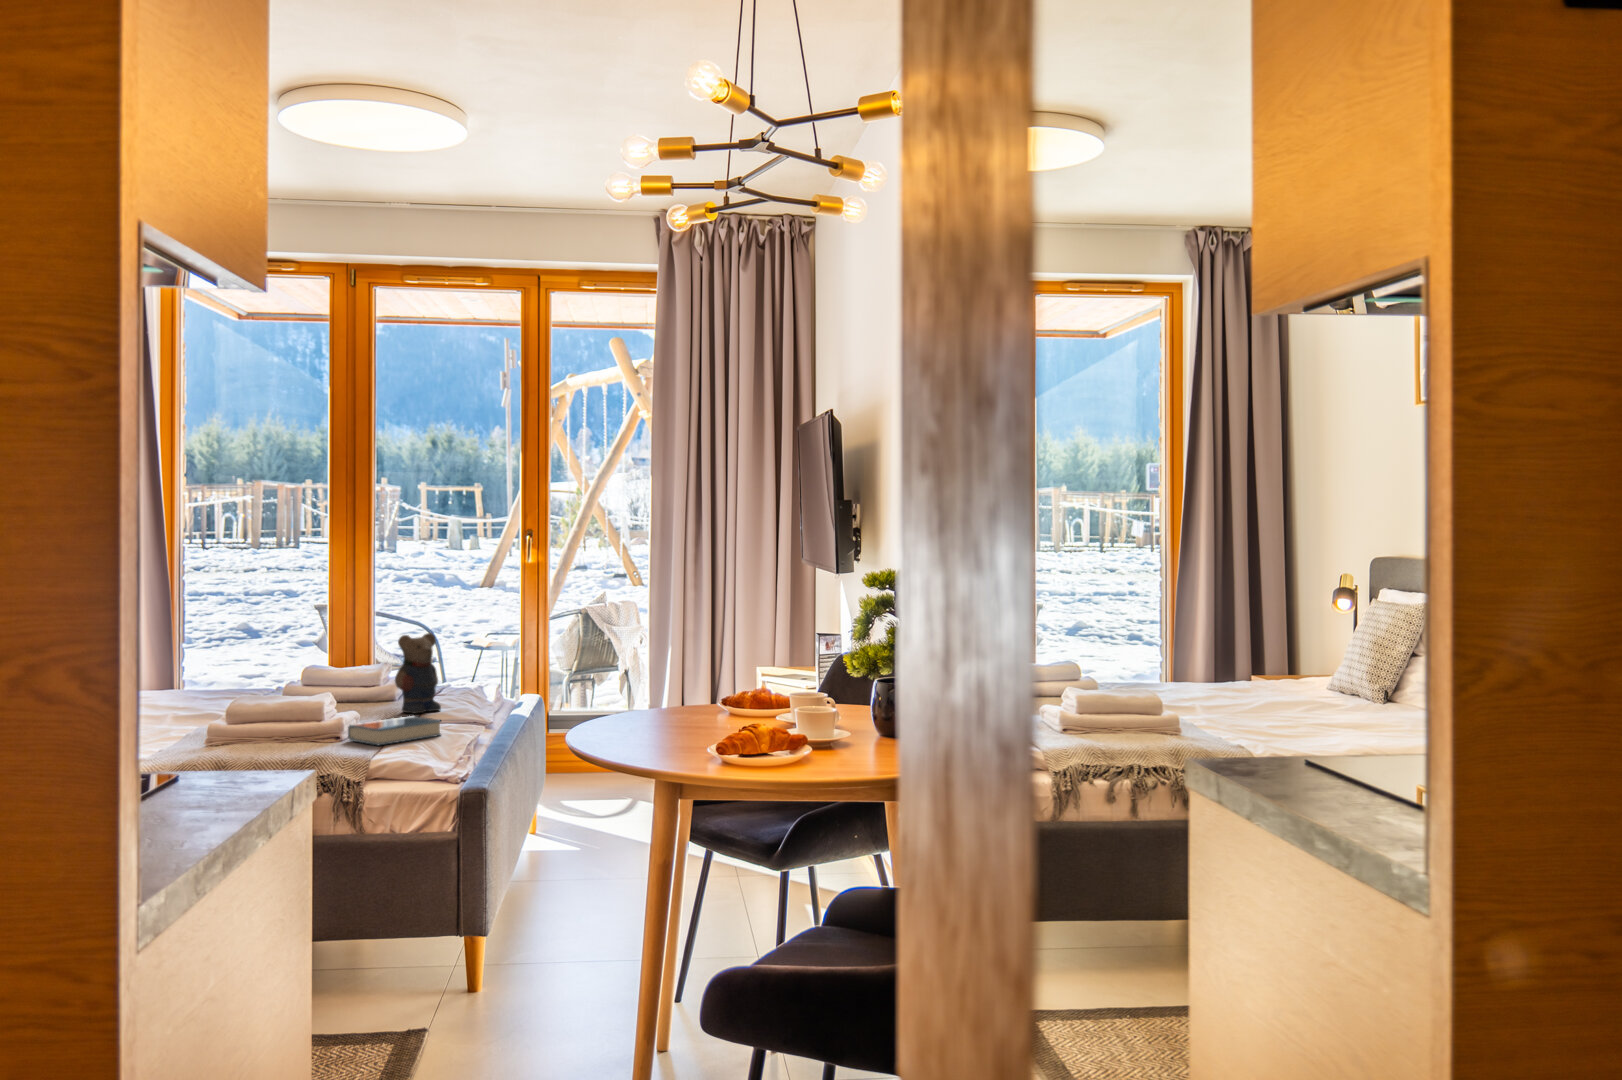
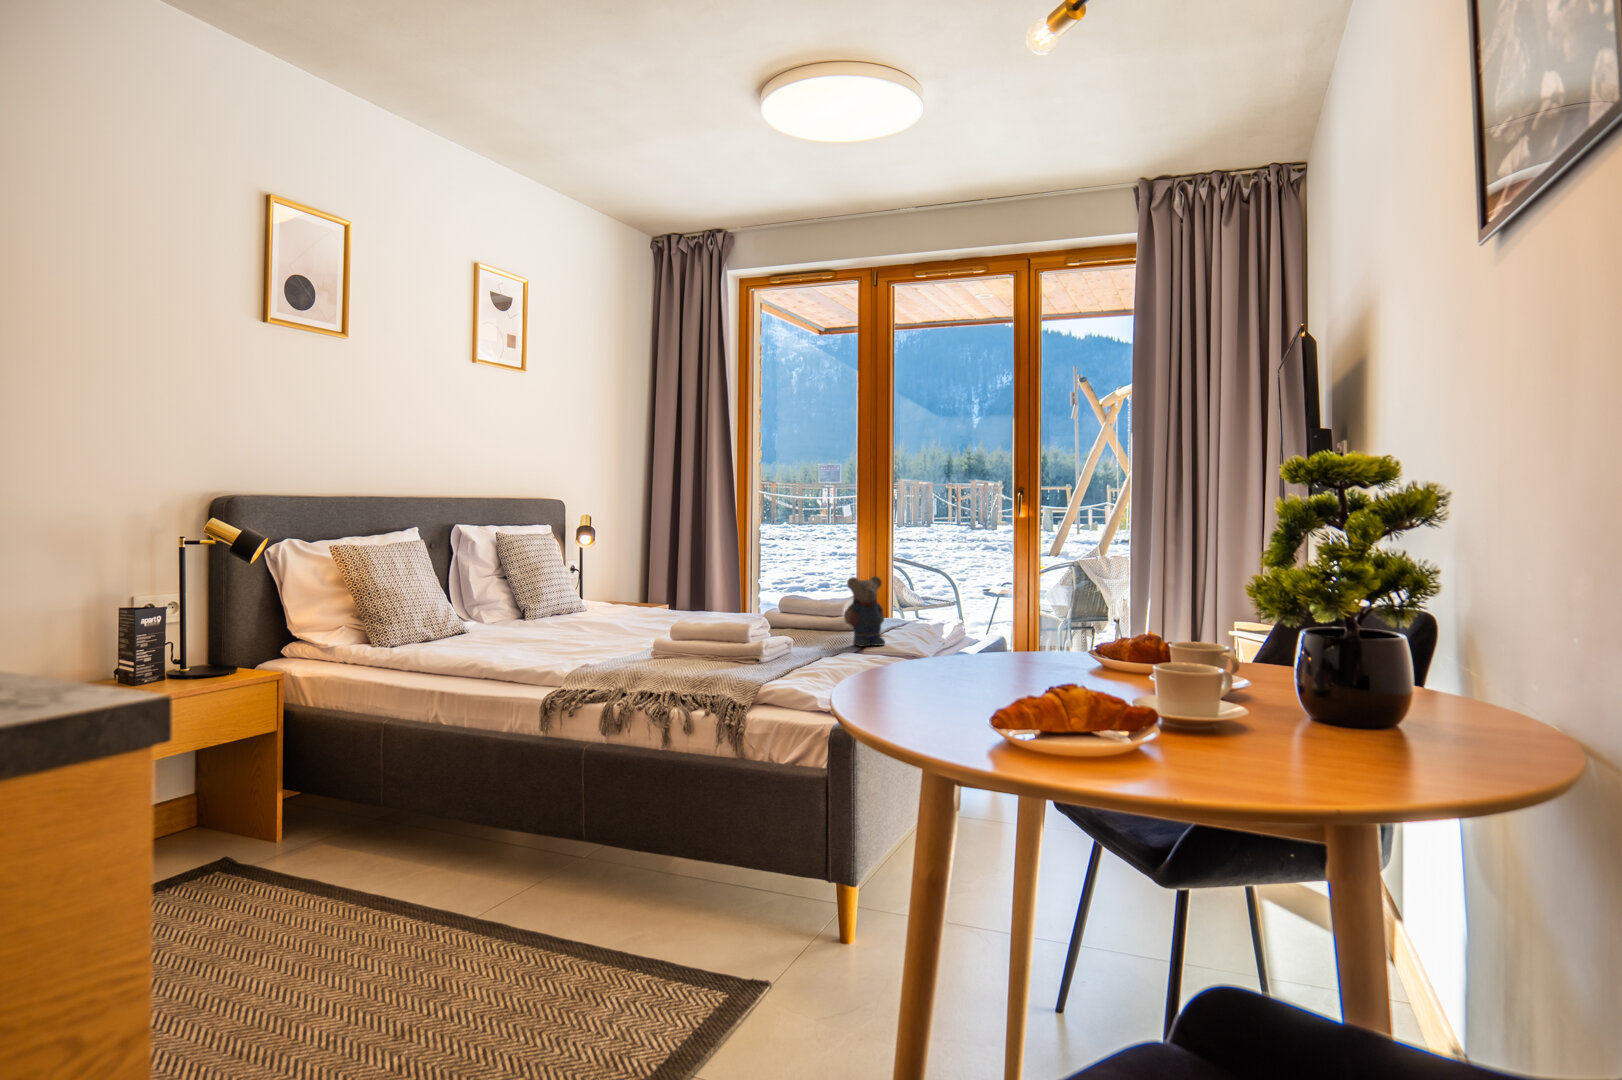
hardback book: present [348,716,441,745] -> none [773,648,849,672]

